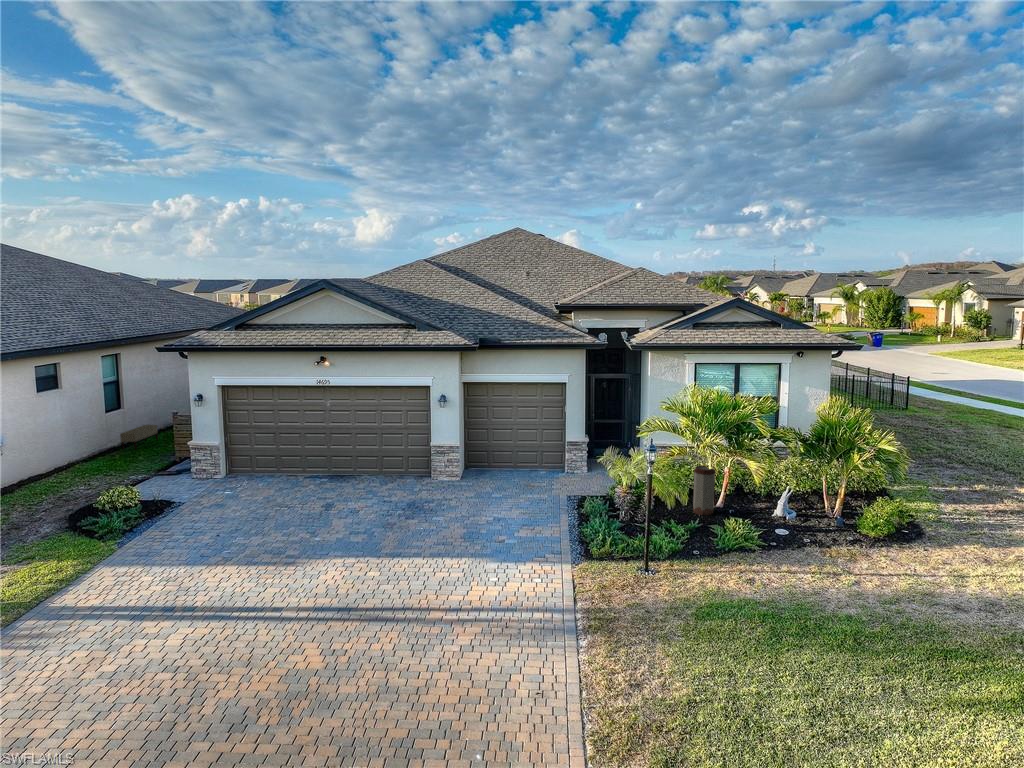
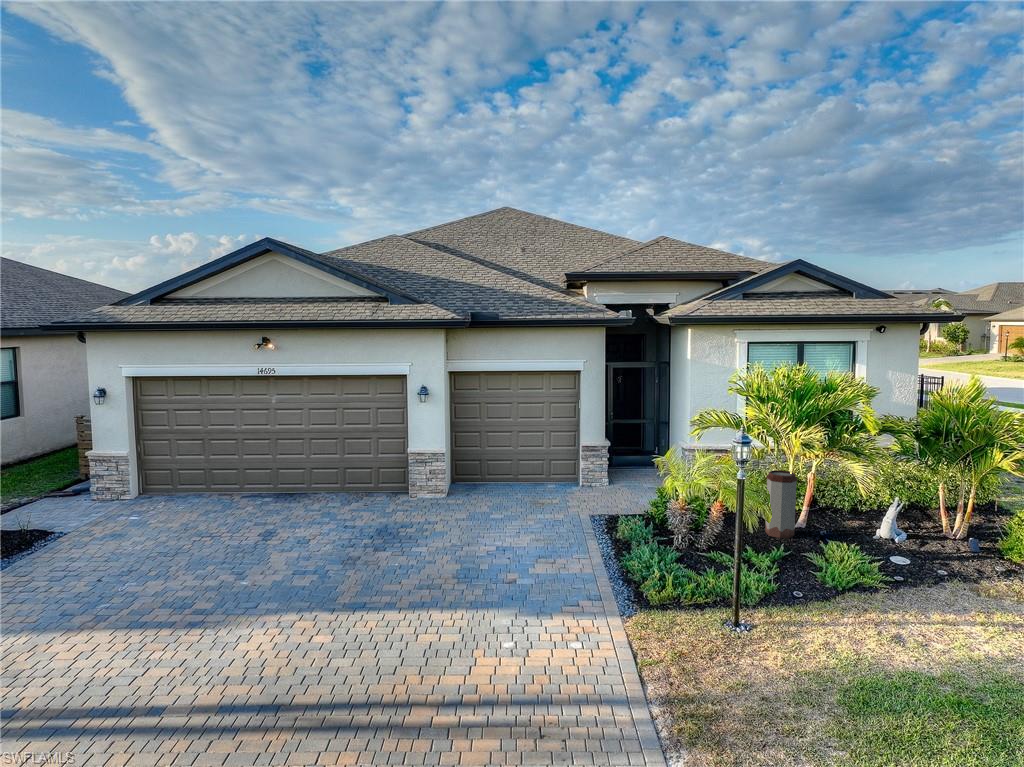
bench: present [120,425,158,449] -> none [11,434,65,466]

